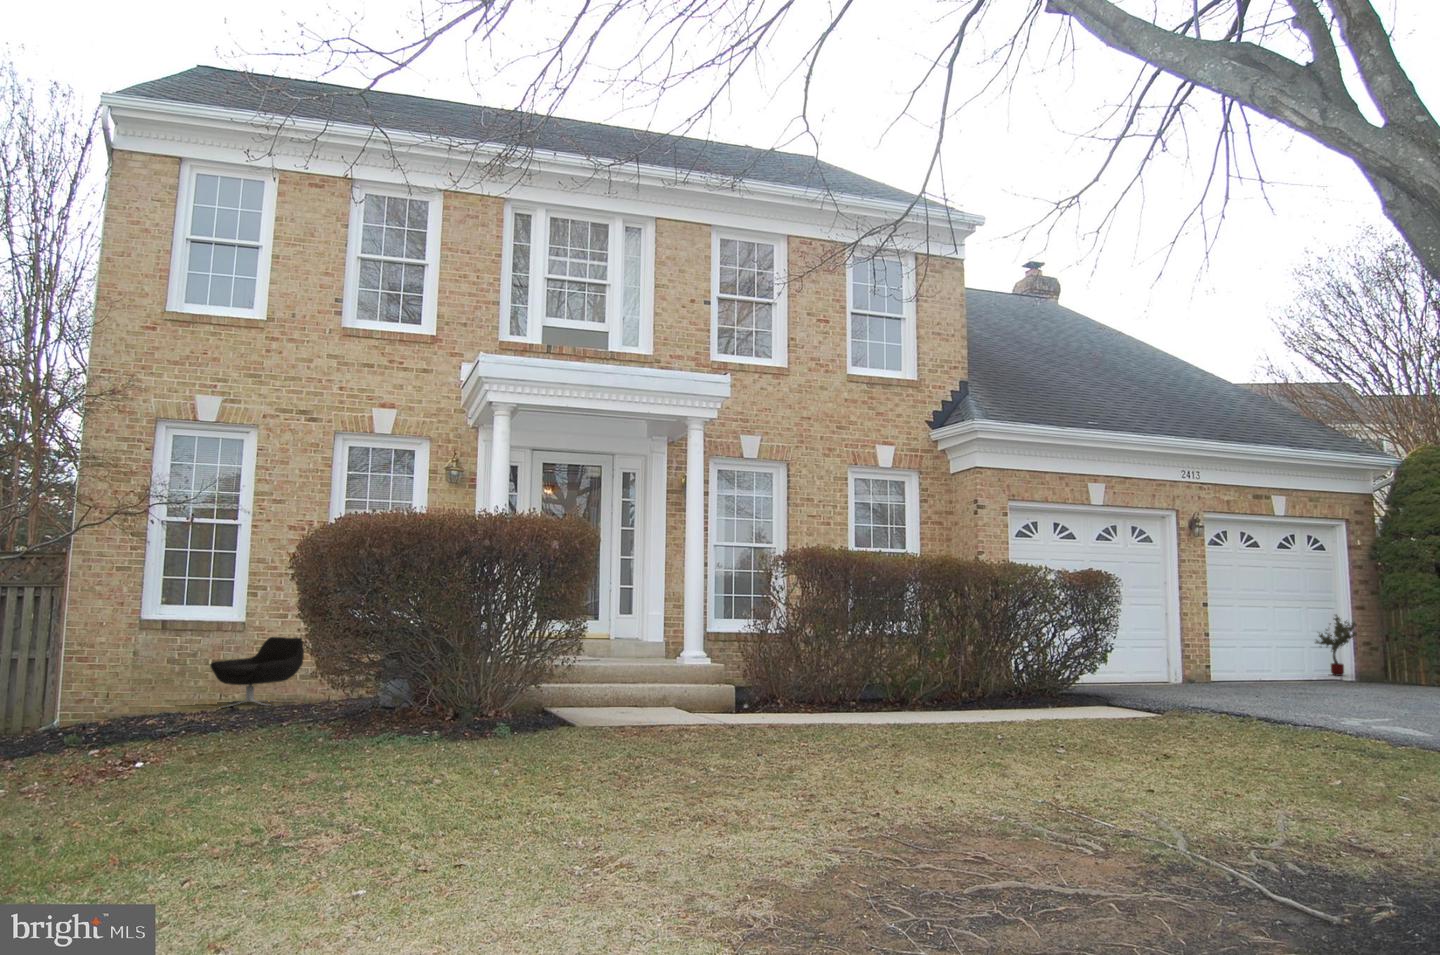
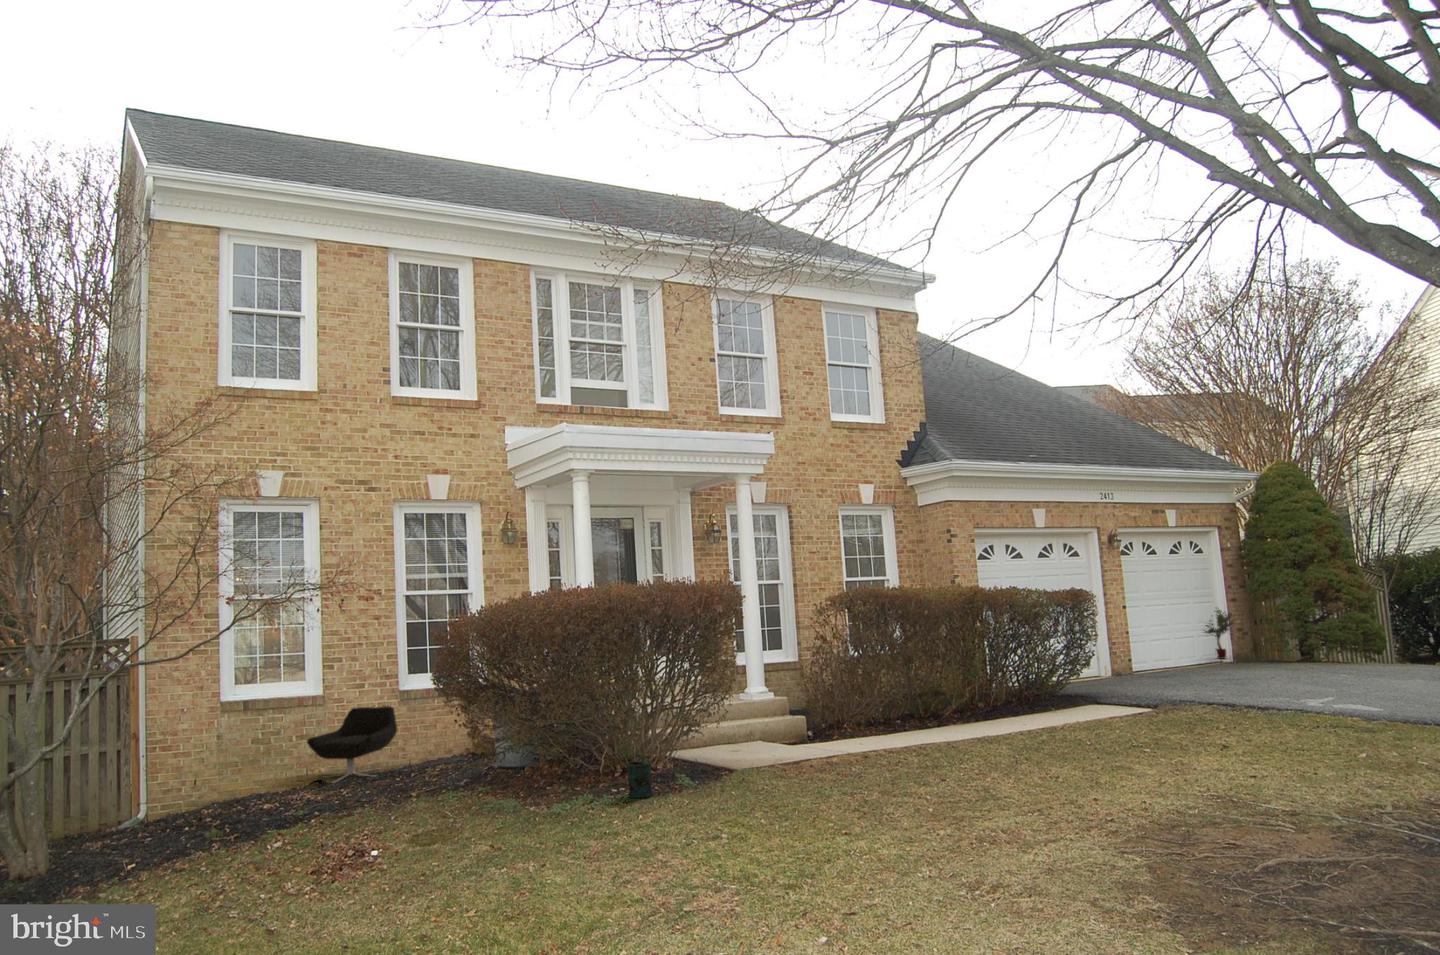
watering can: none [438,699,468,746] -> present [628,761,652,798]

